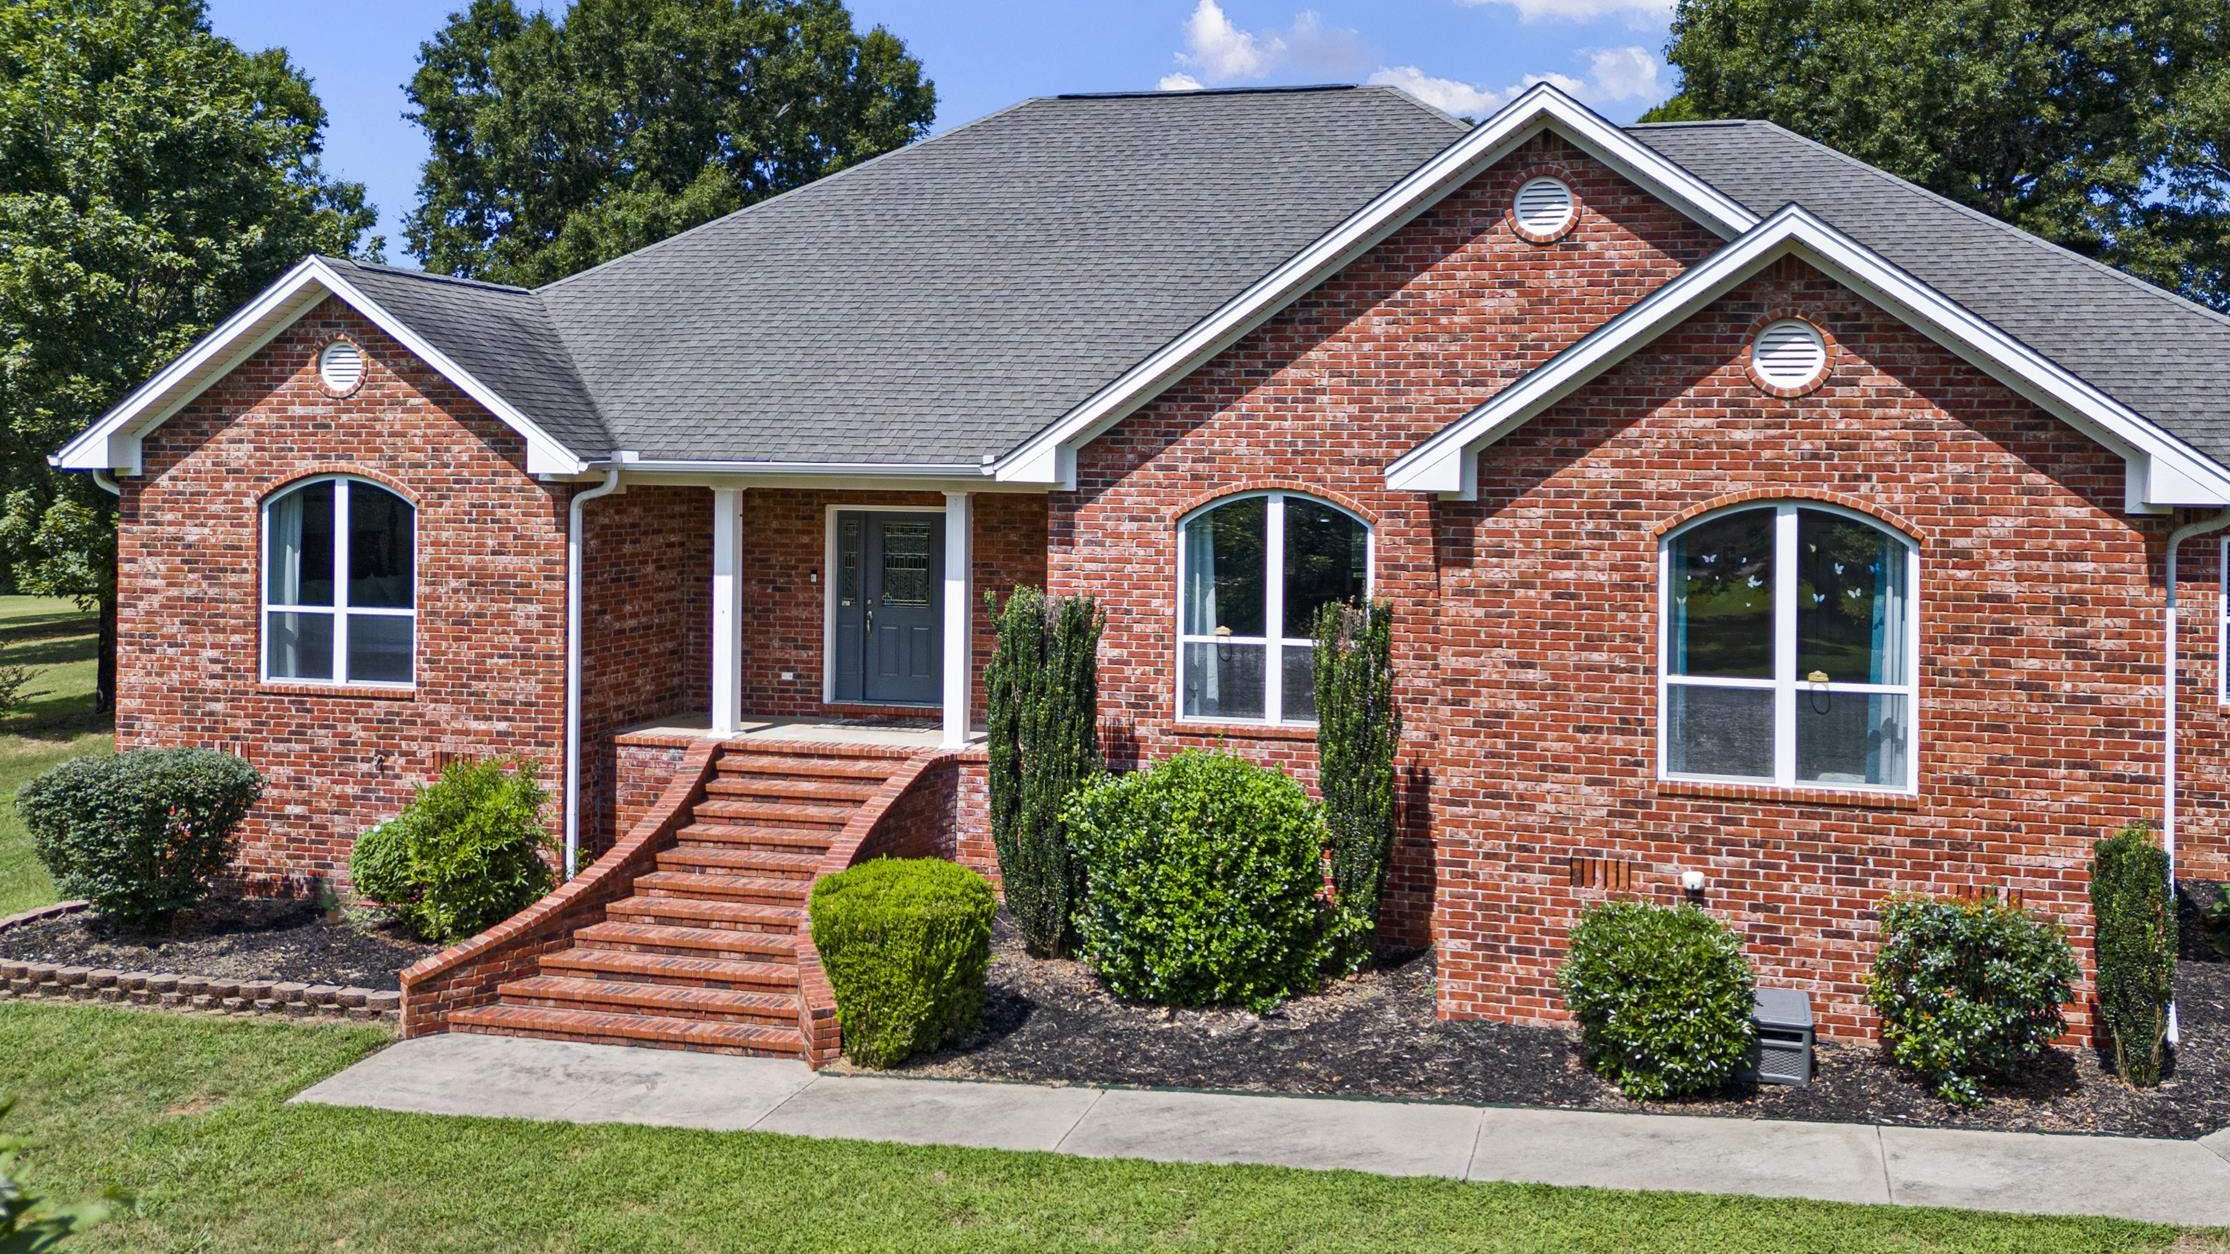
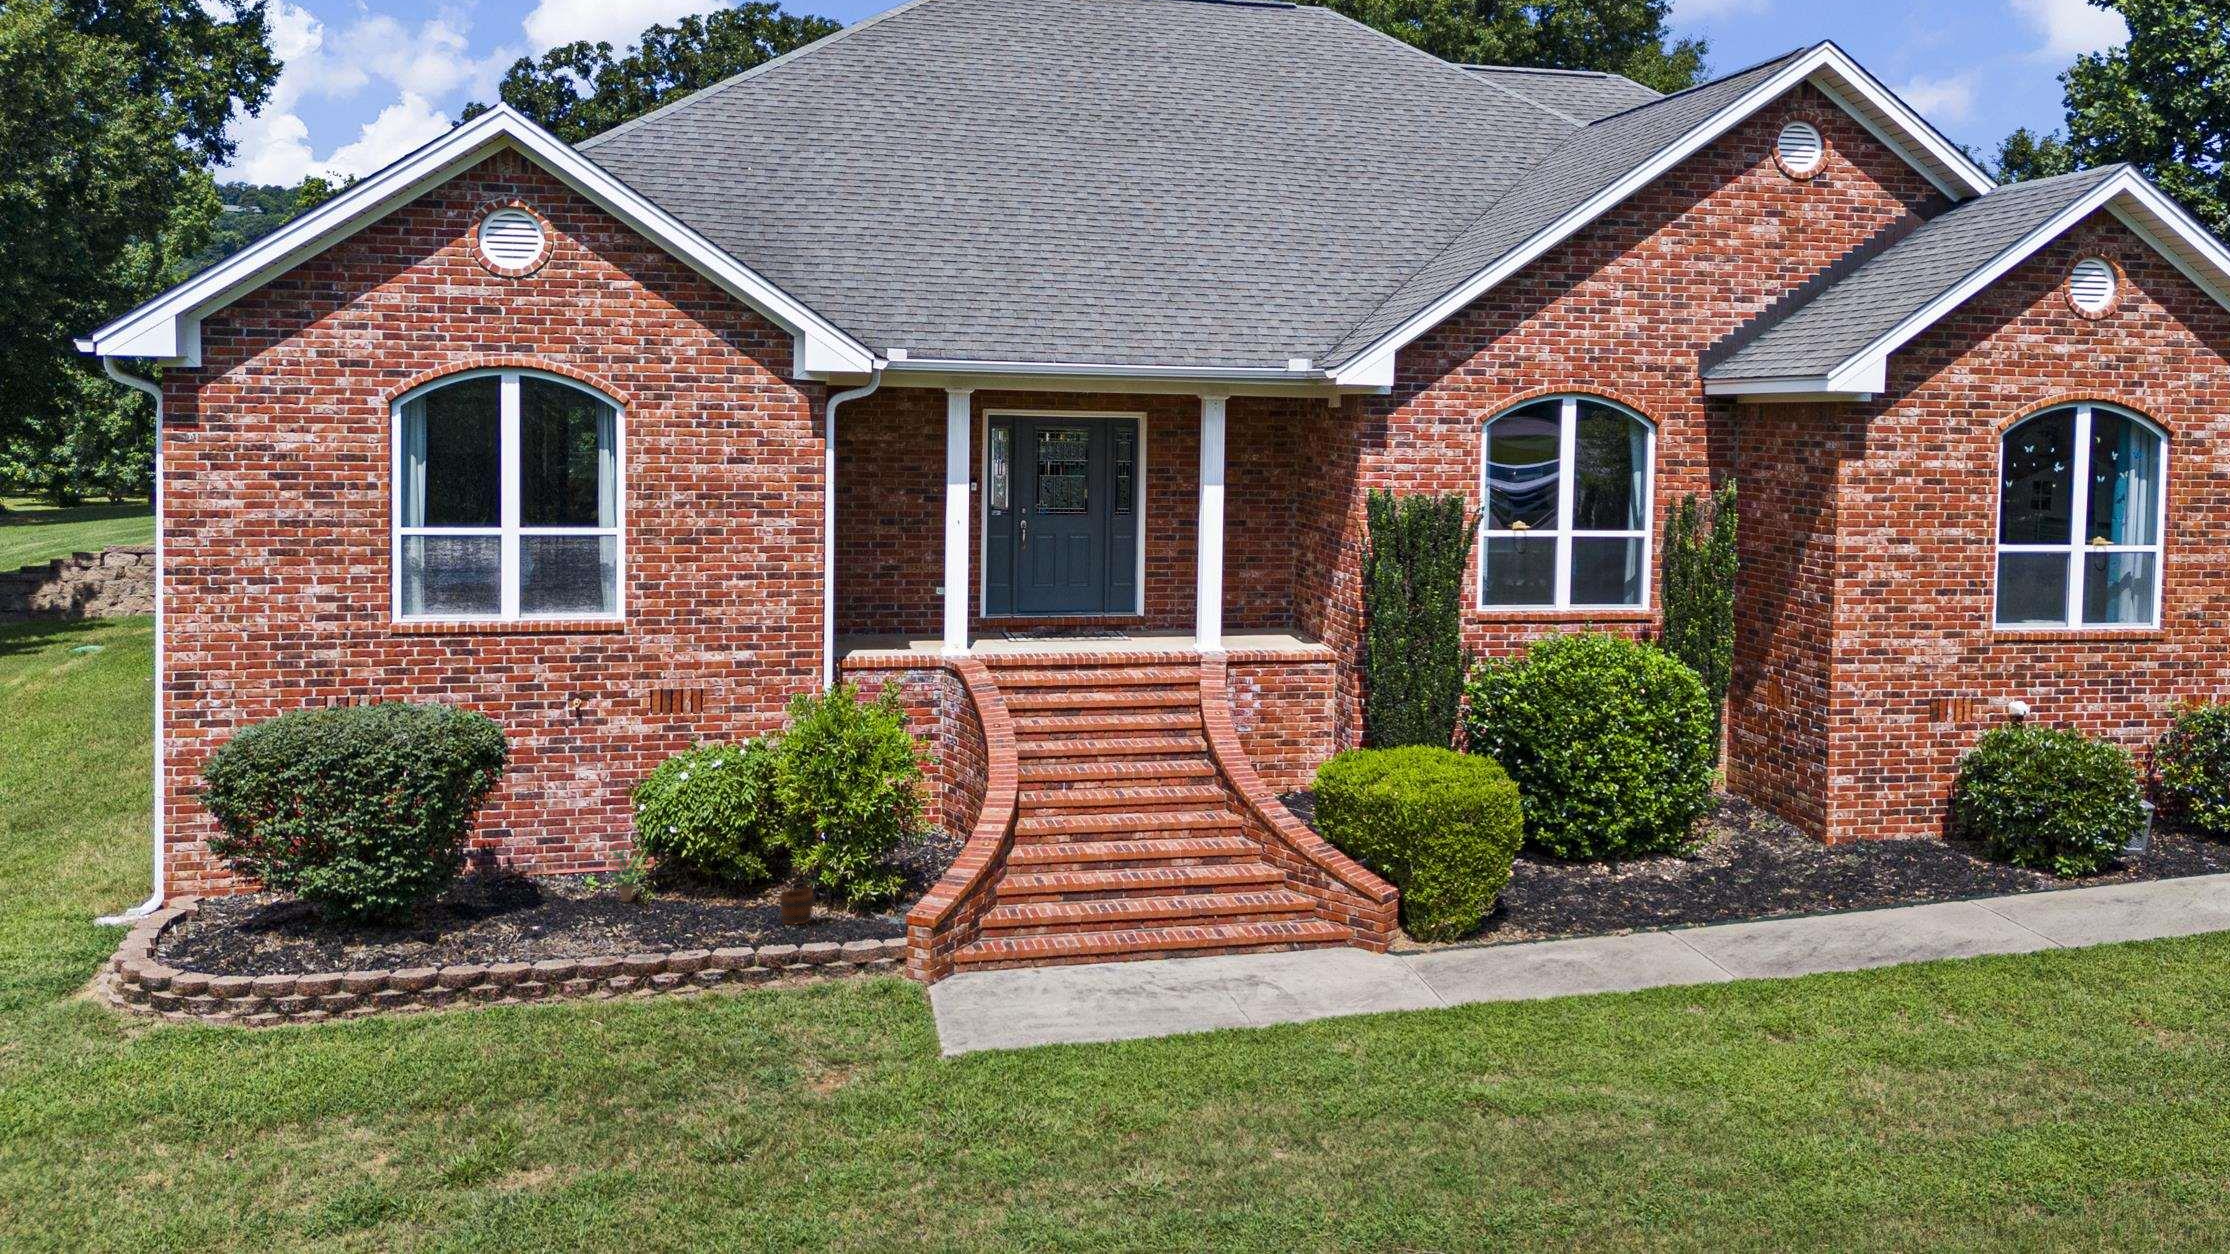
wooden bucket: none [369,911,405,961] -> present [779,867,813,925]

